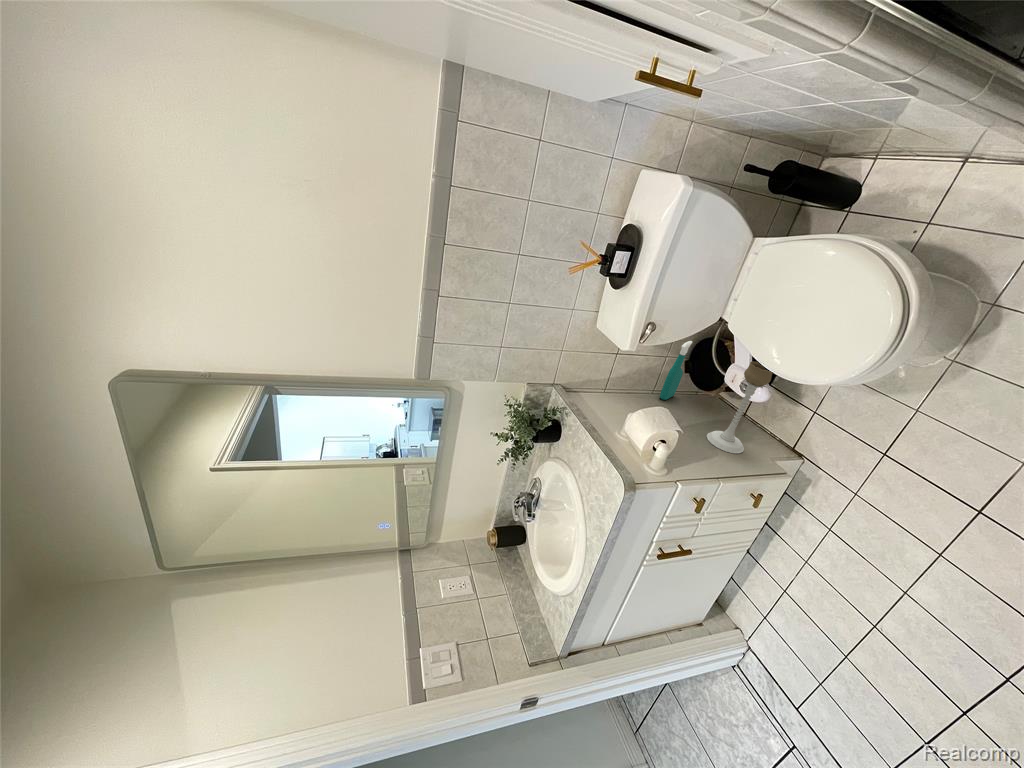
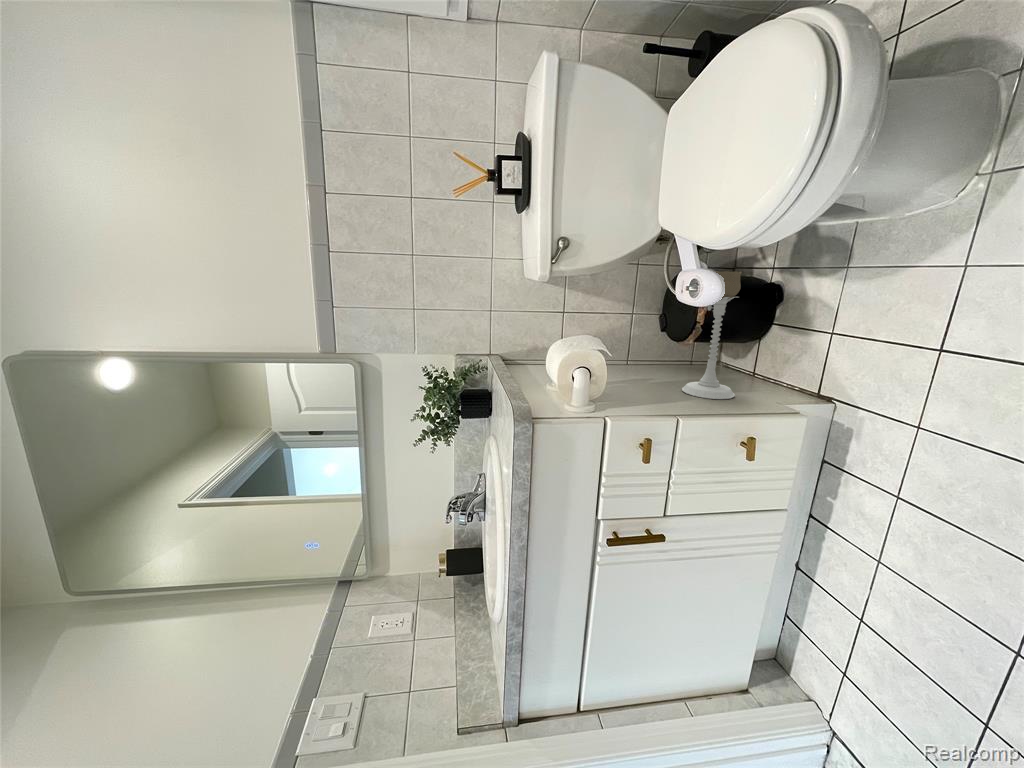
spray bottle: present [660,341,692,400] -> none [635,292,663,370]

